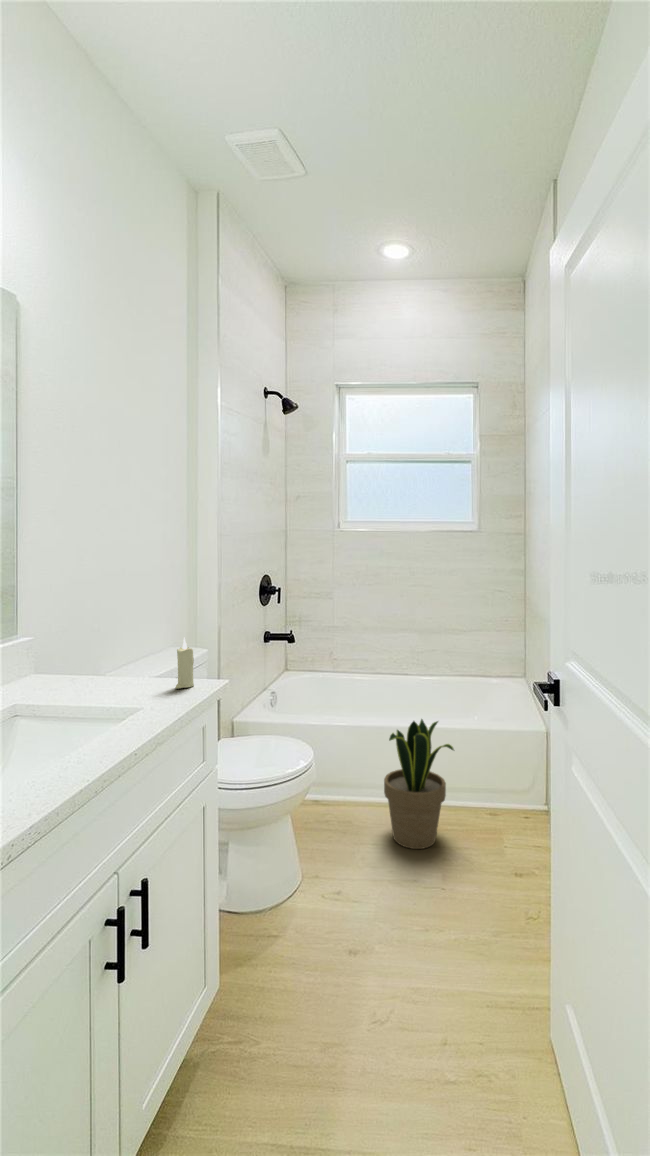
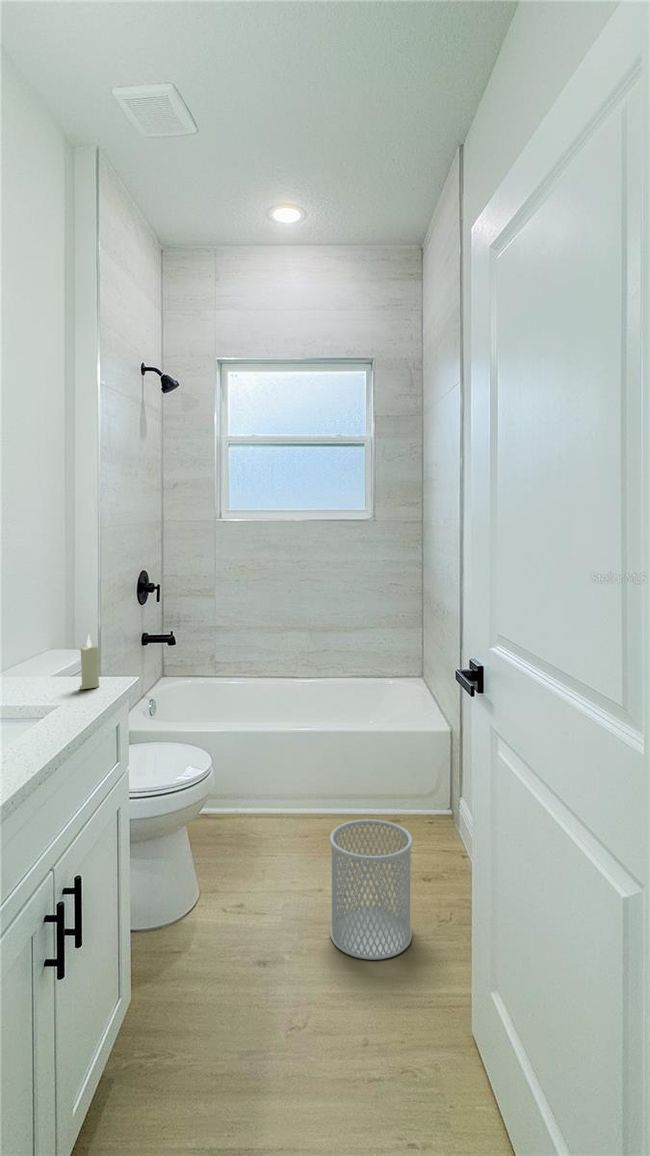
potted plant: present [384,719,454,849] -> none [285,717,358,854]
wastebasket: none [419,826,505,973] -> present [330,819,413,960]

